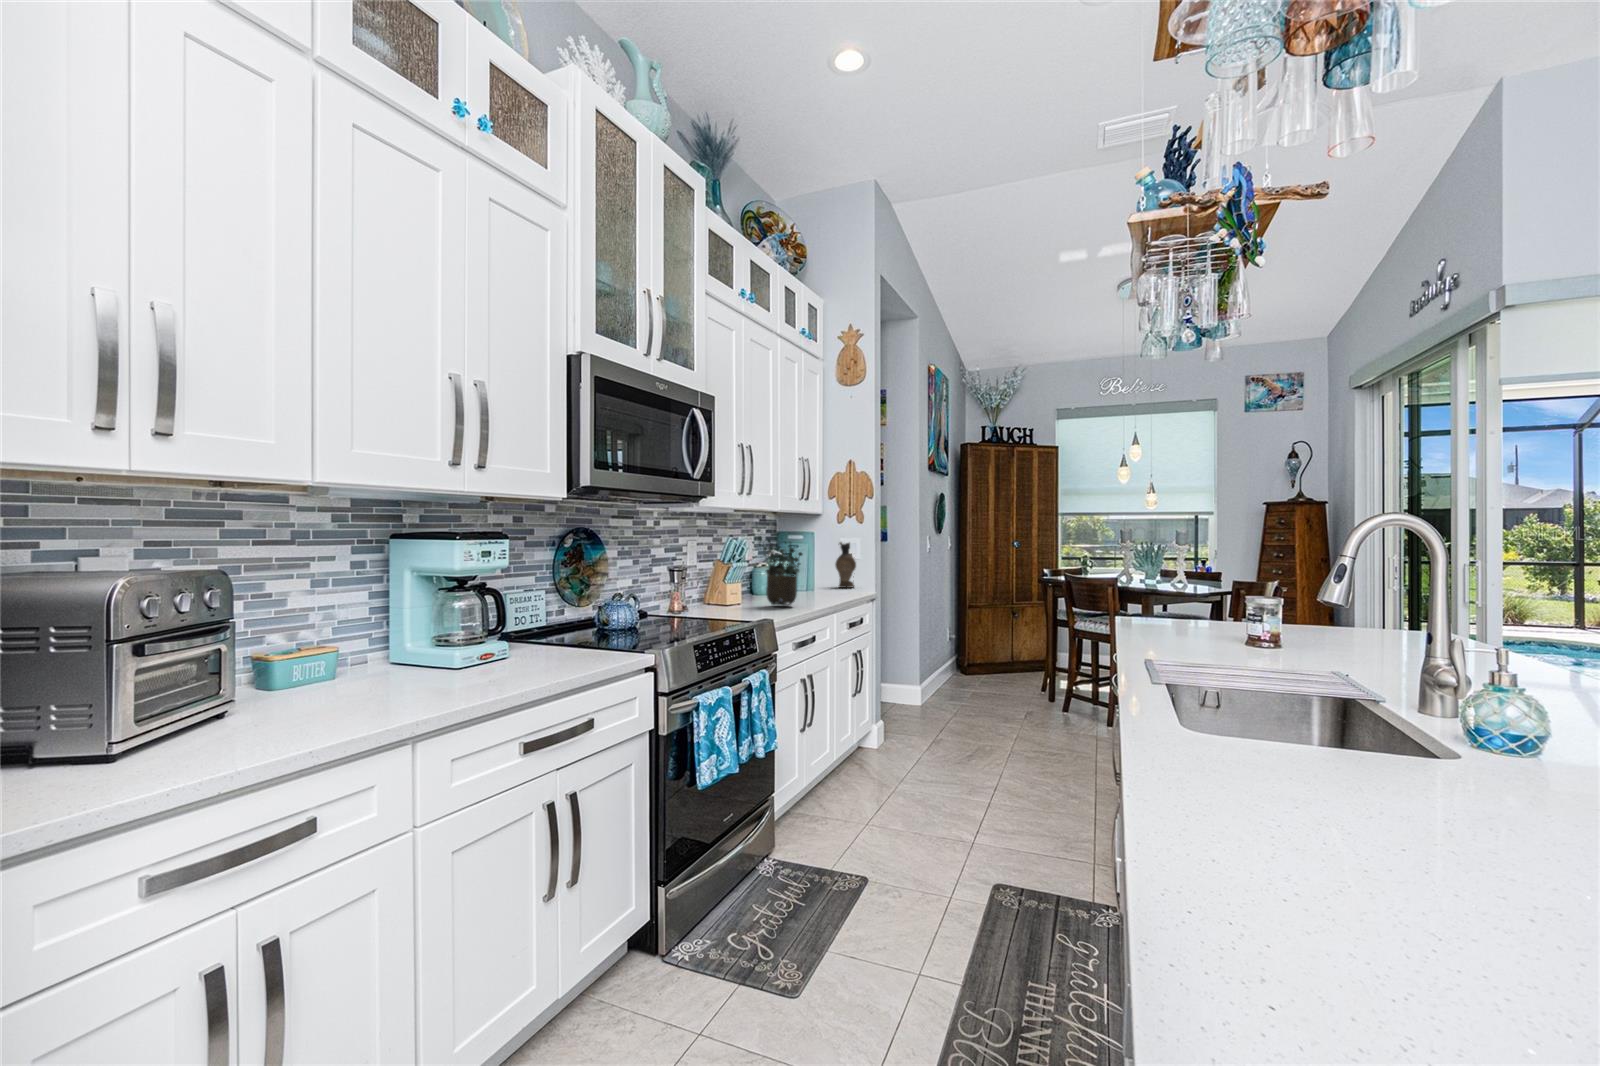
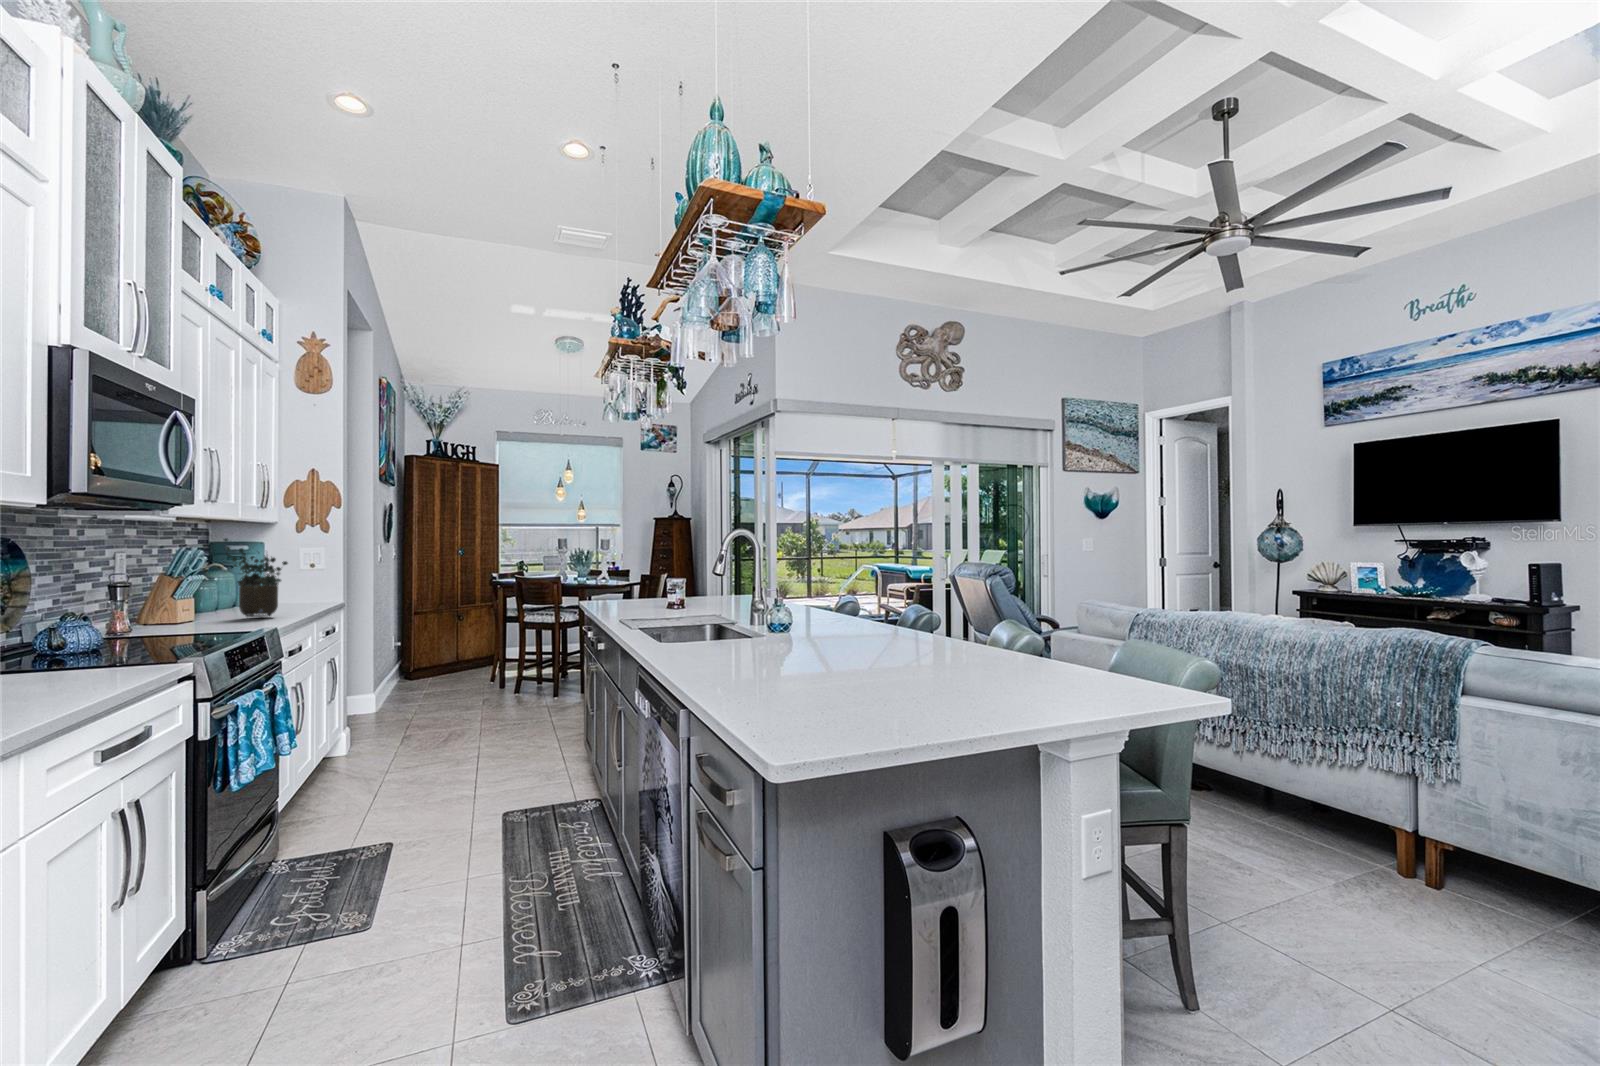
ceramic pitcher: present [835,542,856,588] -> none [292,546,318,599]

